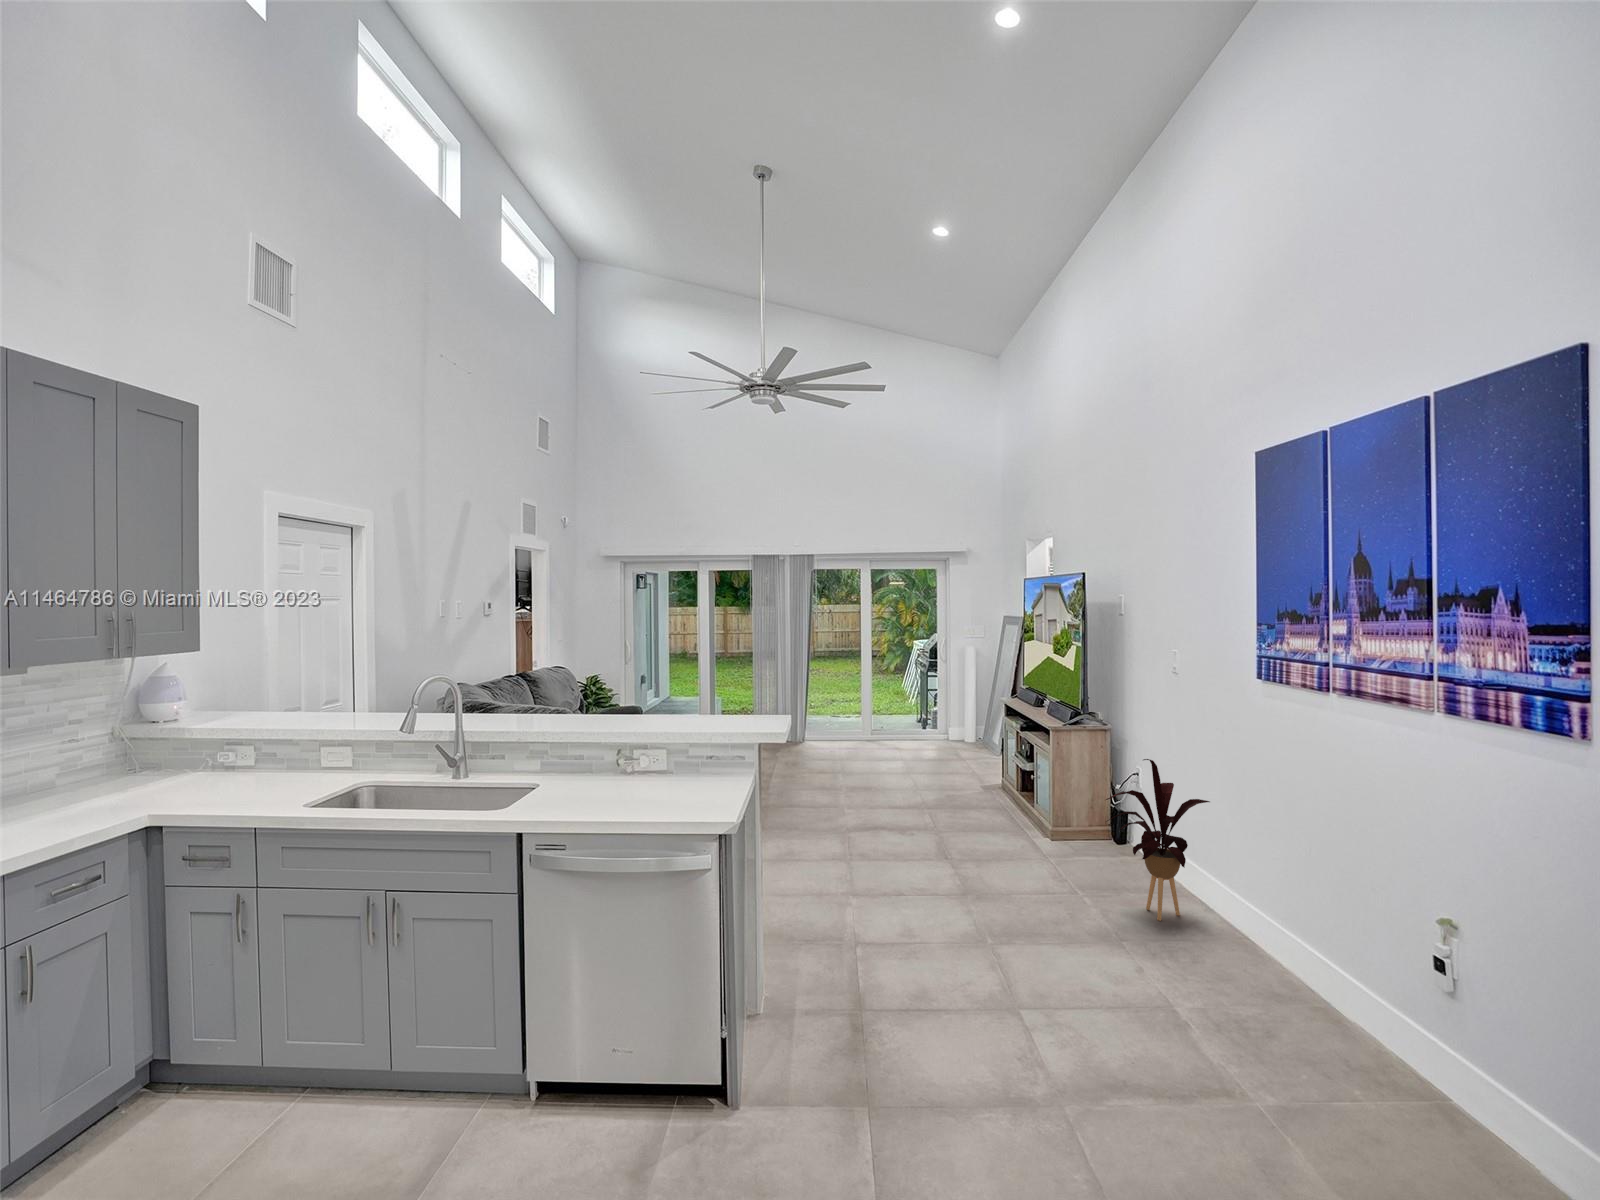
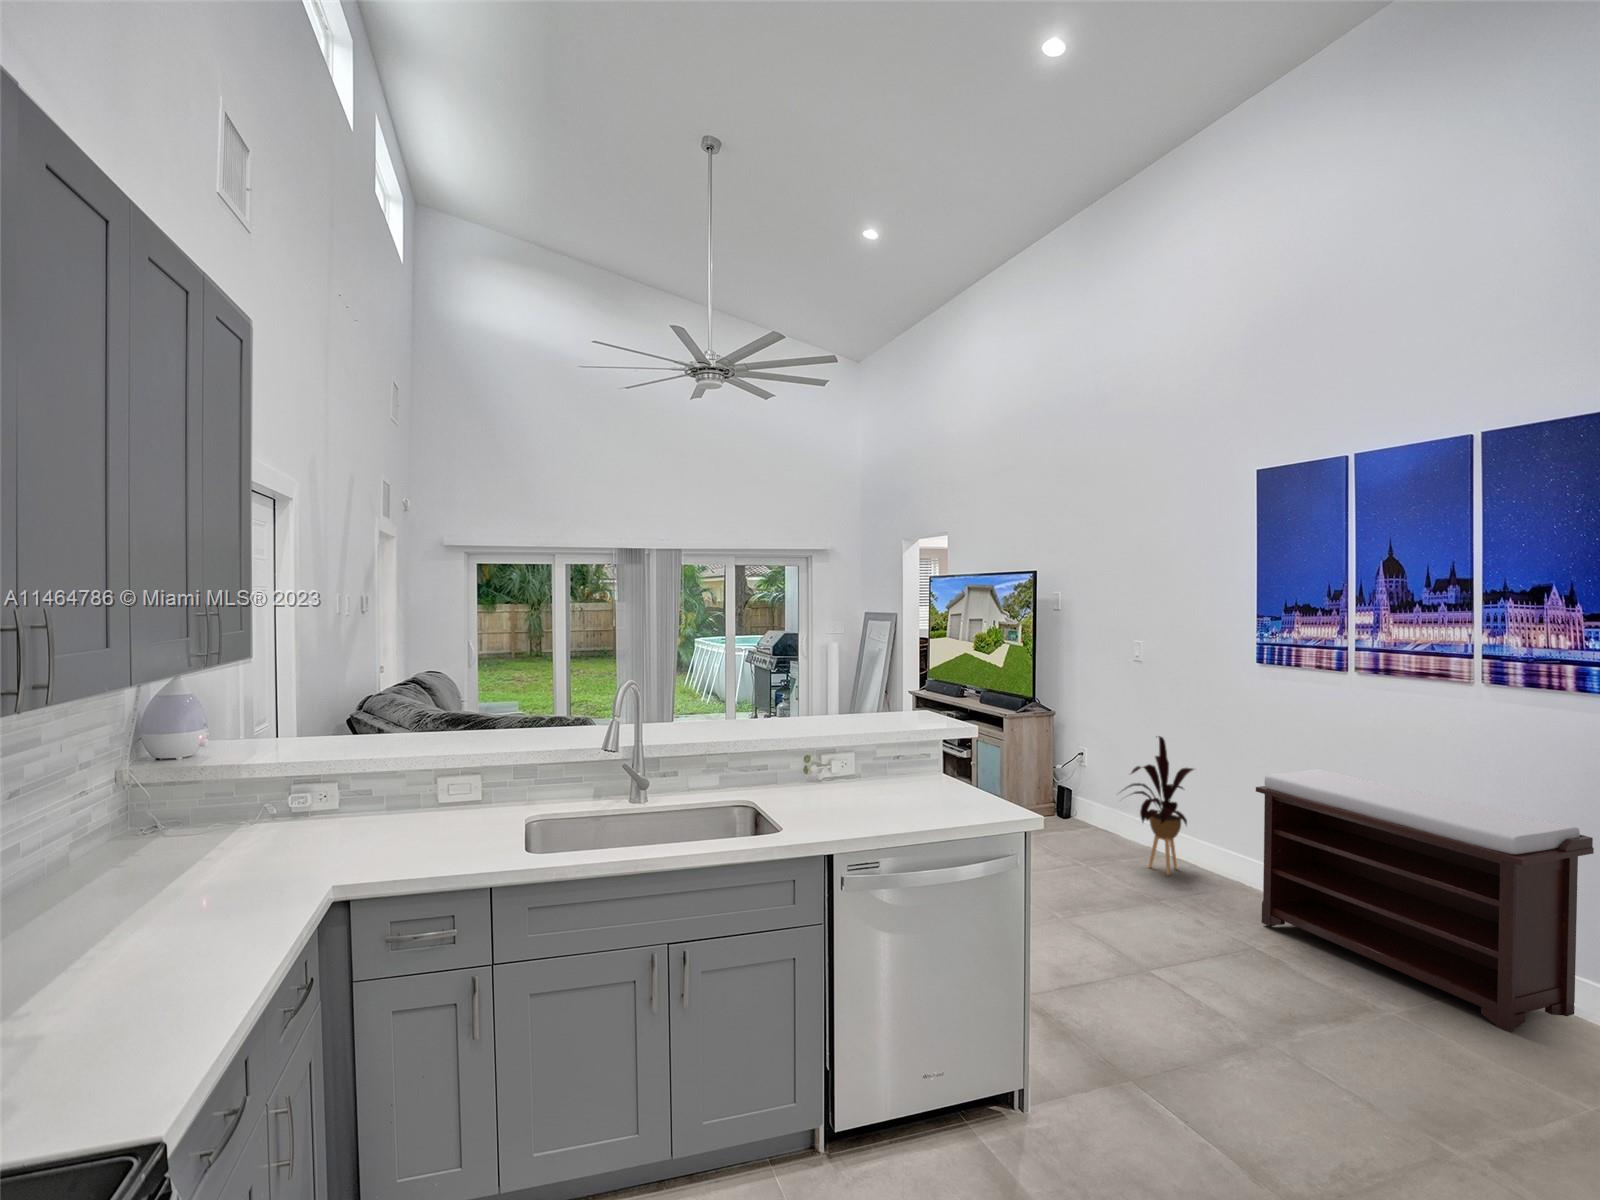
bench: none [1197,810,1532,1166] -> present [1256,769,1594,1032]

